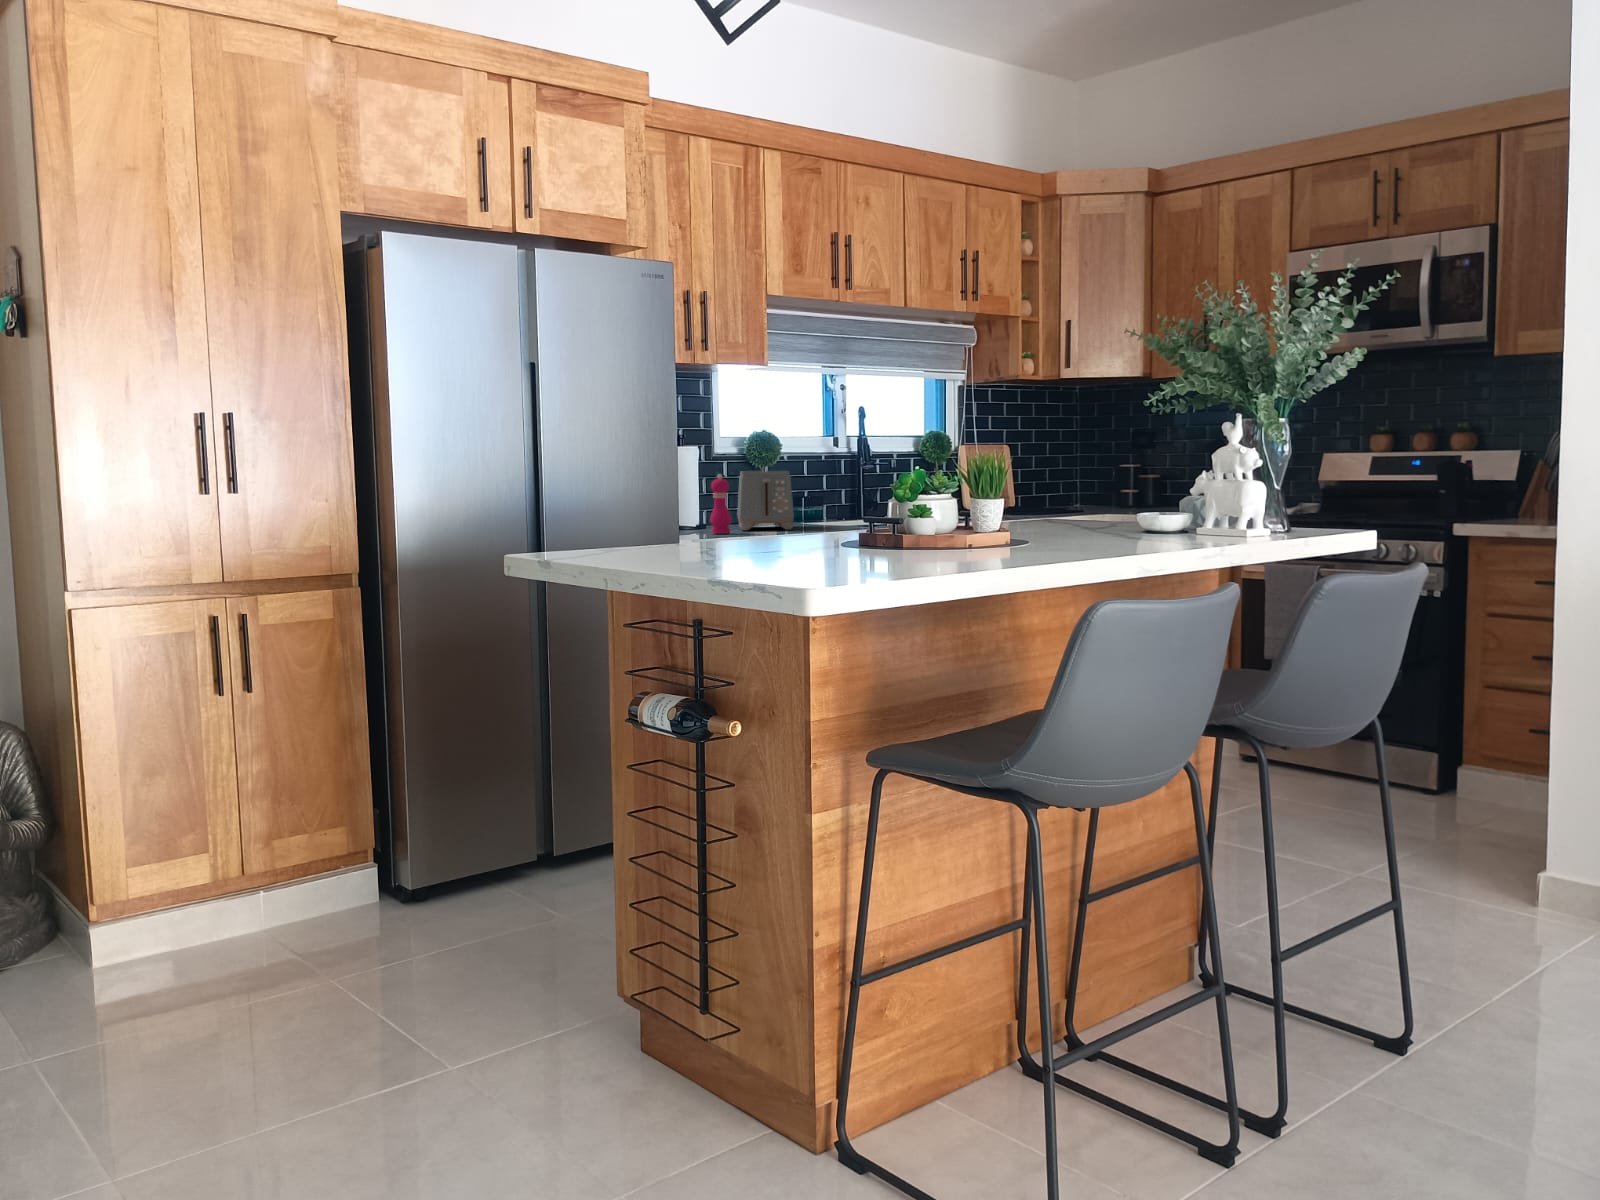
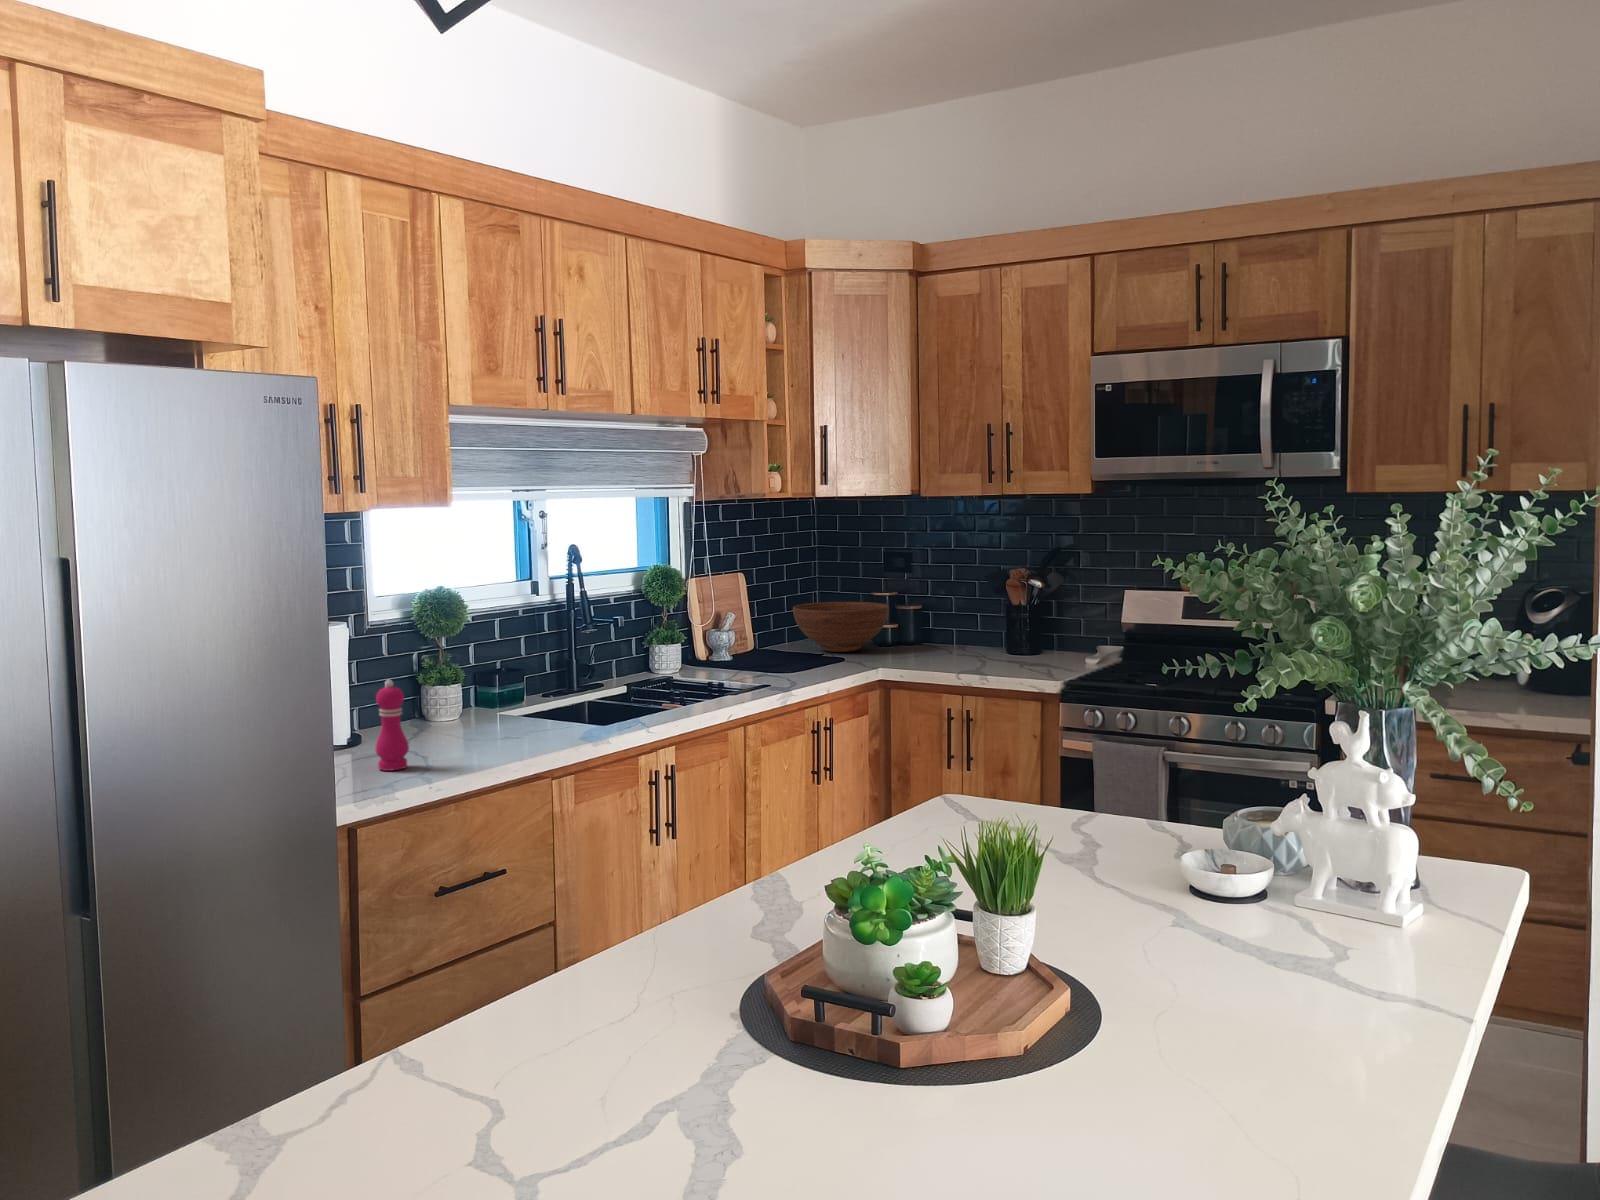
toaster: present [738,471,794,530] -> none [408,650,500,752]
fruit bowl: none [1048,472,1128,509] -> present [793,602,889,652]

